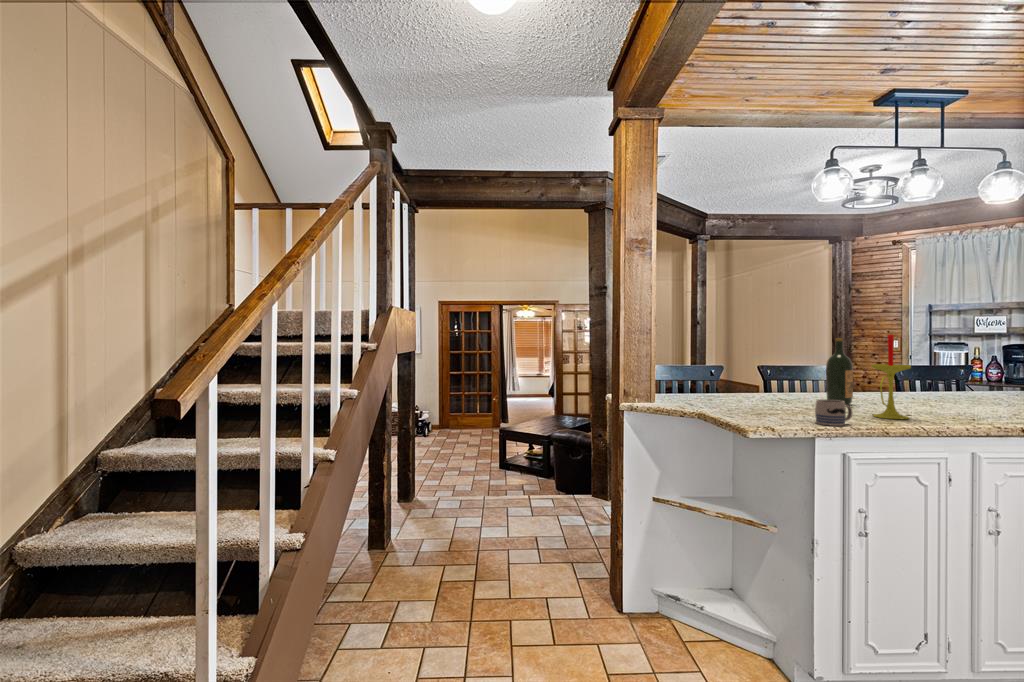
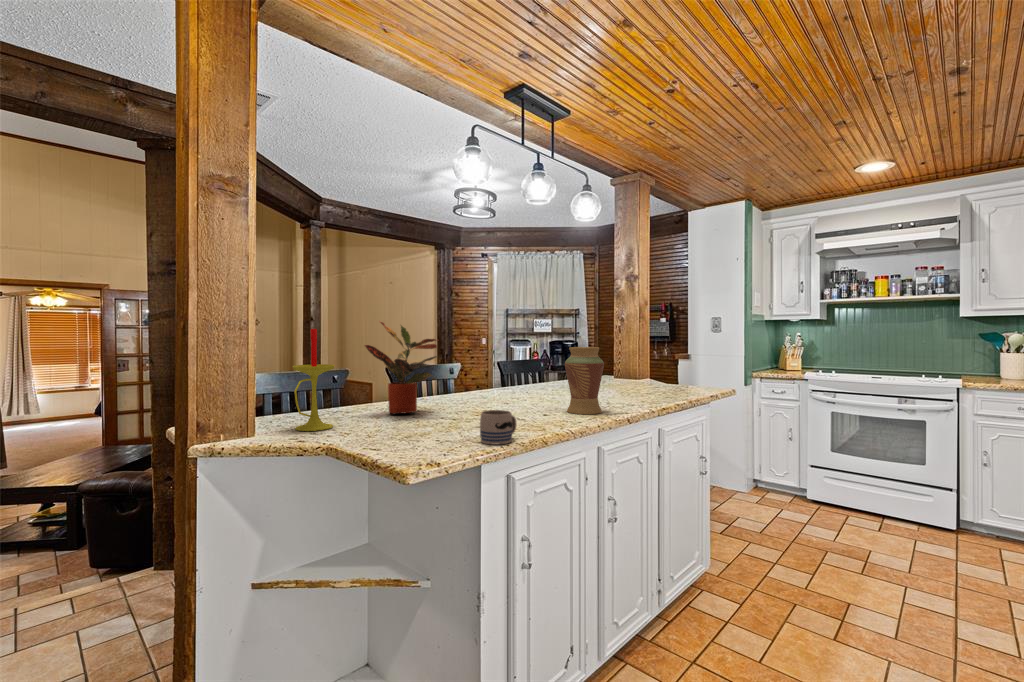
potted plant: none [731,327,797,402] -> present [365,322,437,415]
candle: present [872,335,911,419] -> present [293,329,335,431]
wine bottle: present [826,338,853,405] -> none [465,335,490,408]
vase: none [938,351,990,419] -> present [565,347,604,414]

